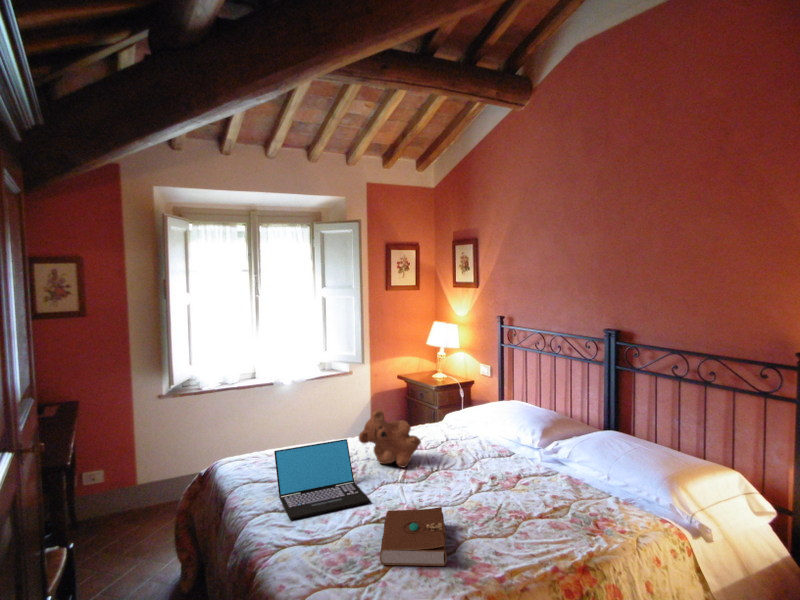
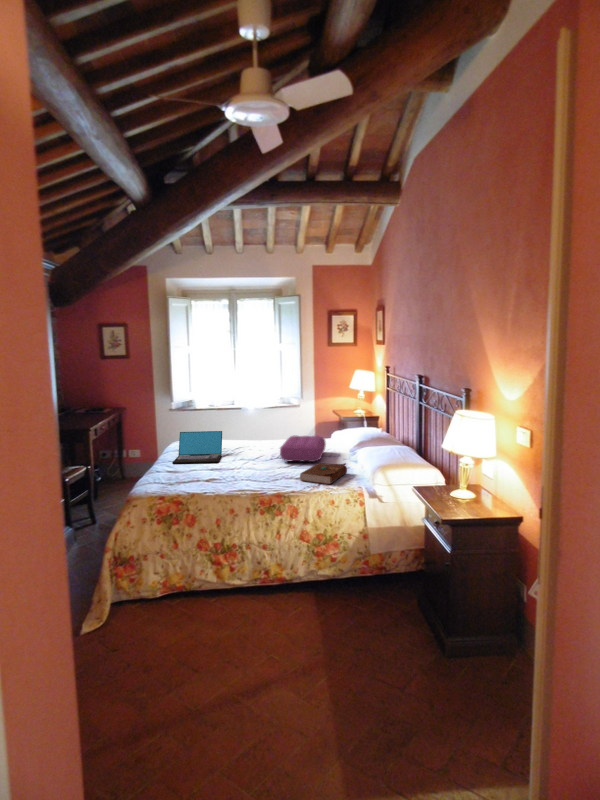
teddy bear: present [359,410,421,467] -> none [235,417,270,453]
pillow: none [444,428,531,480] -> present [280,435,326,462]
book: present [380,507,447,566] -> present [300,463,347,484]

